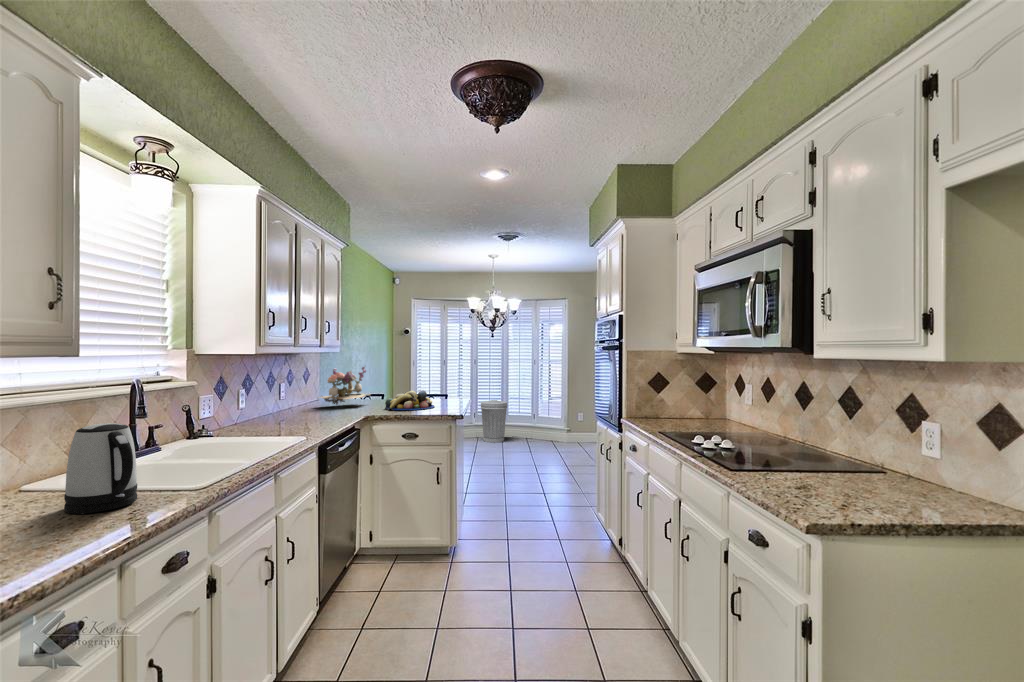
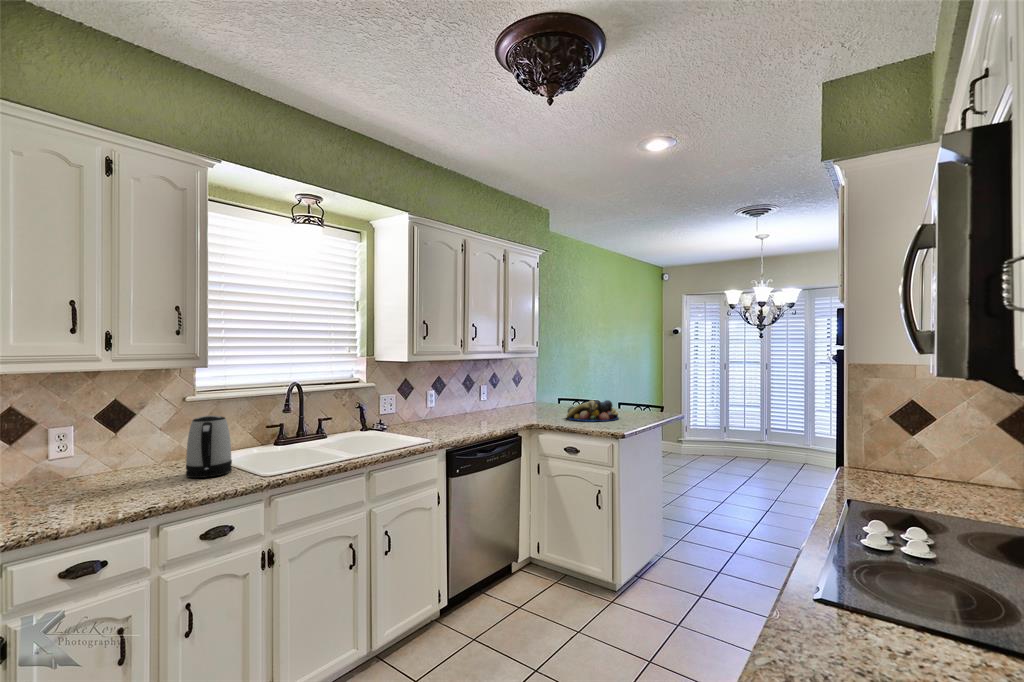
flower arrangement: present [320,367,367,405] -> none [518,371,569,411]
trash can: present [481,400,507,442] -> none [768,415,807,470]

